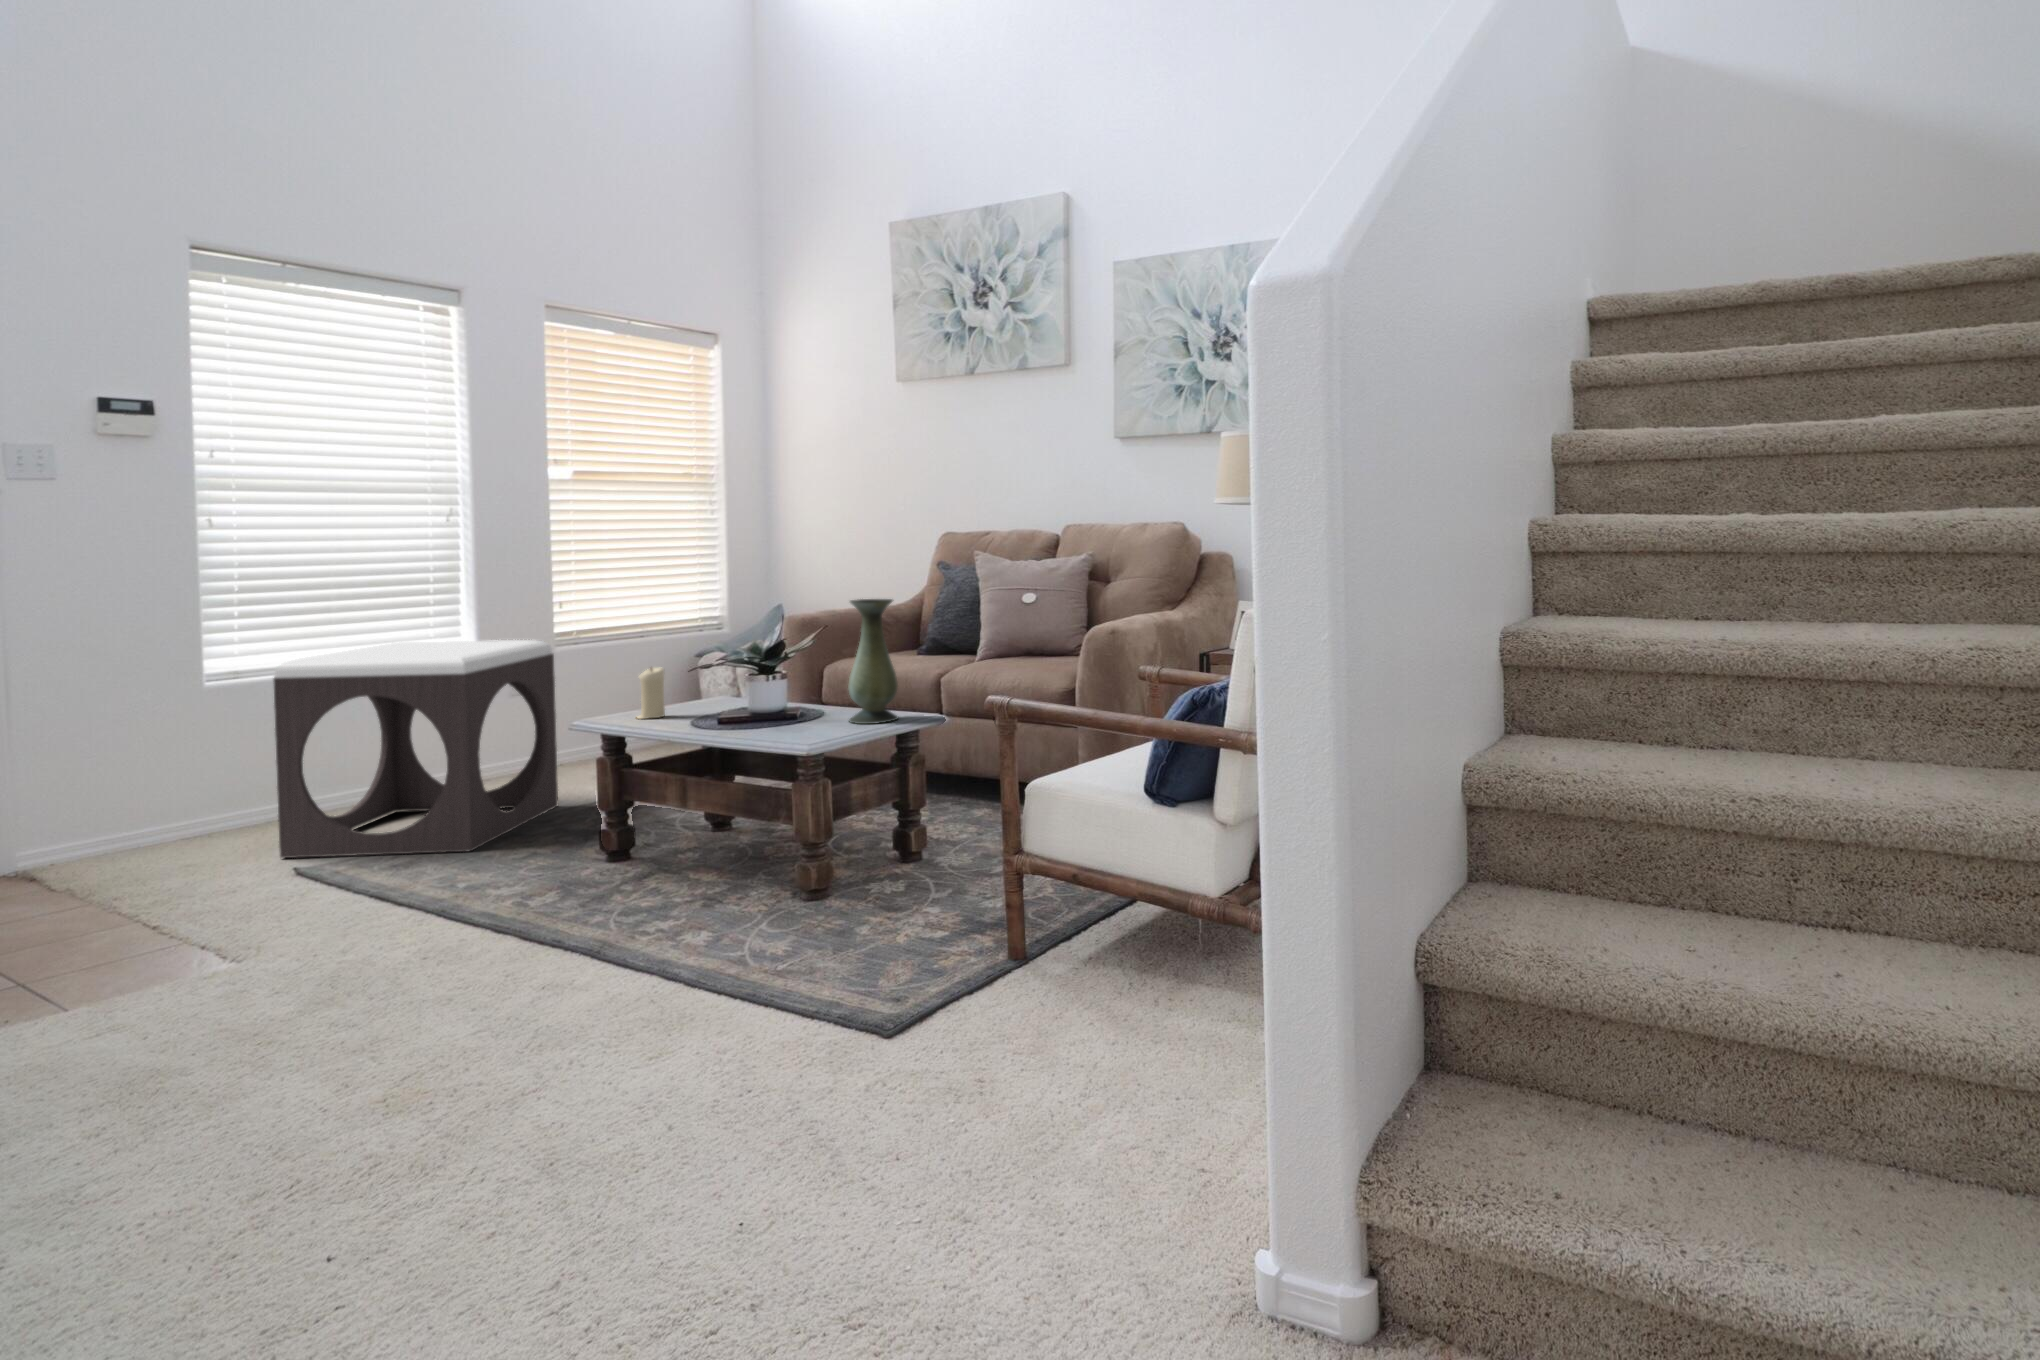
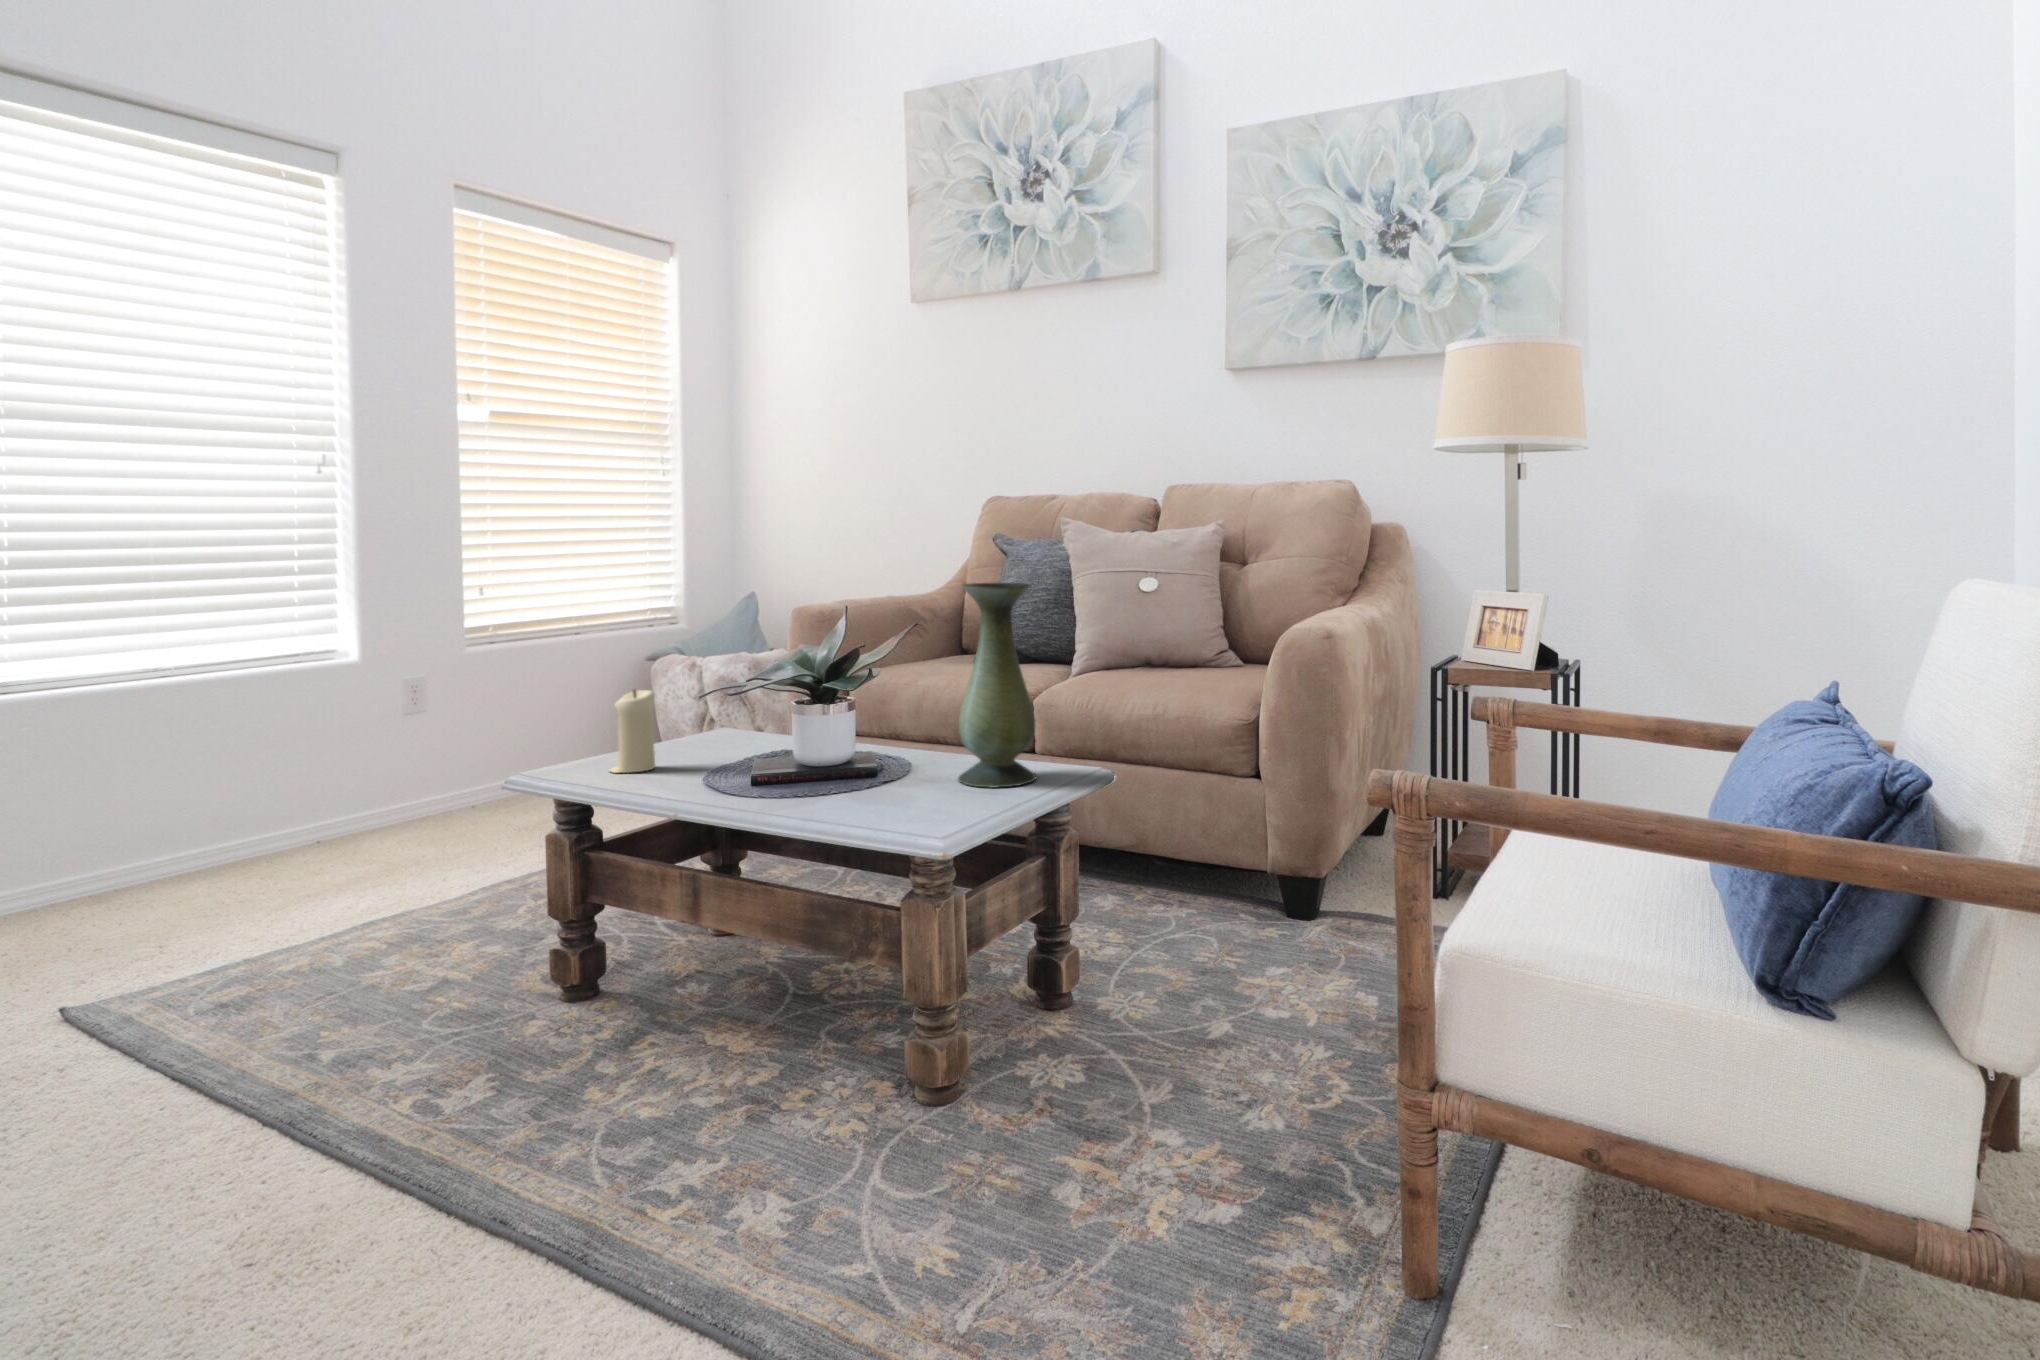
footstool: present [273,640,558,858] -> none [35,643,476,988]

